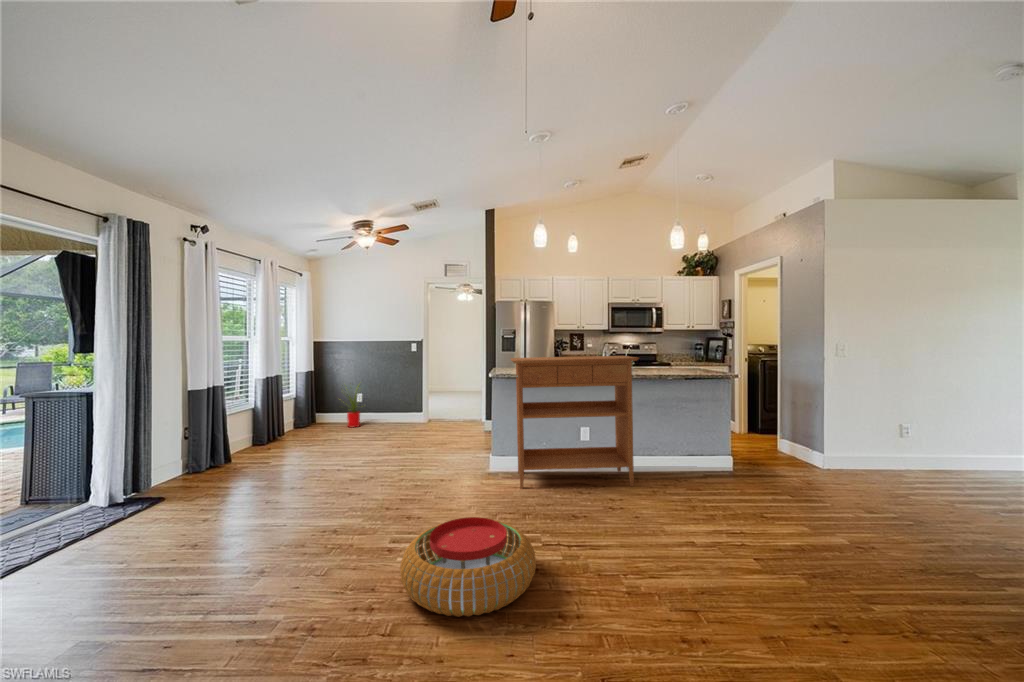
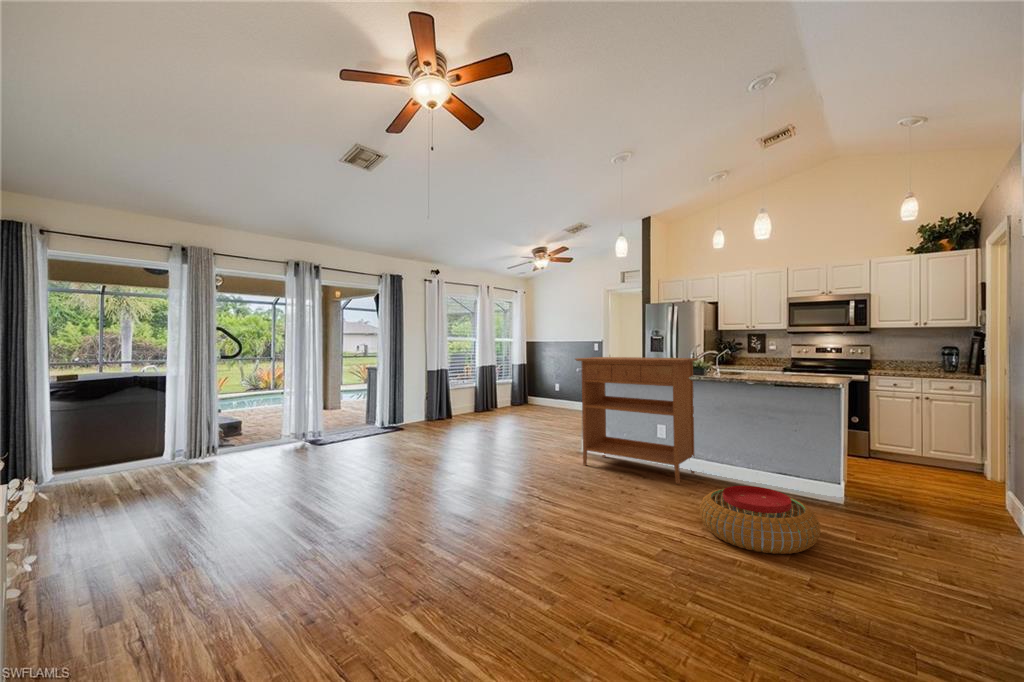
house plant: present [347,386,360,427] -> none [535,372,564,410]
pouf: present [400,517,536,617] -> present [700,486,820,554]

